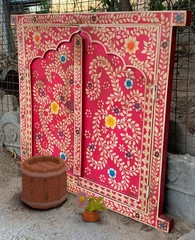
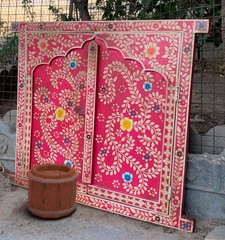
decorative plant: present [76,191,108,222] -> none [91,193,127,226]

